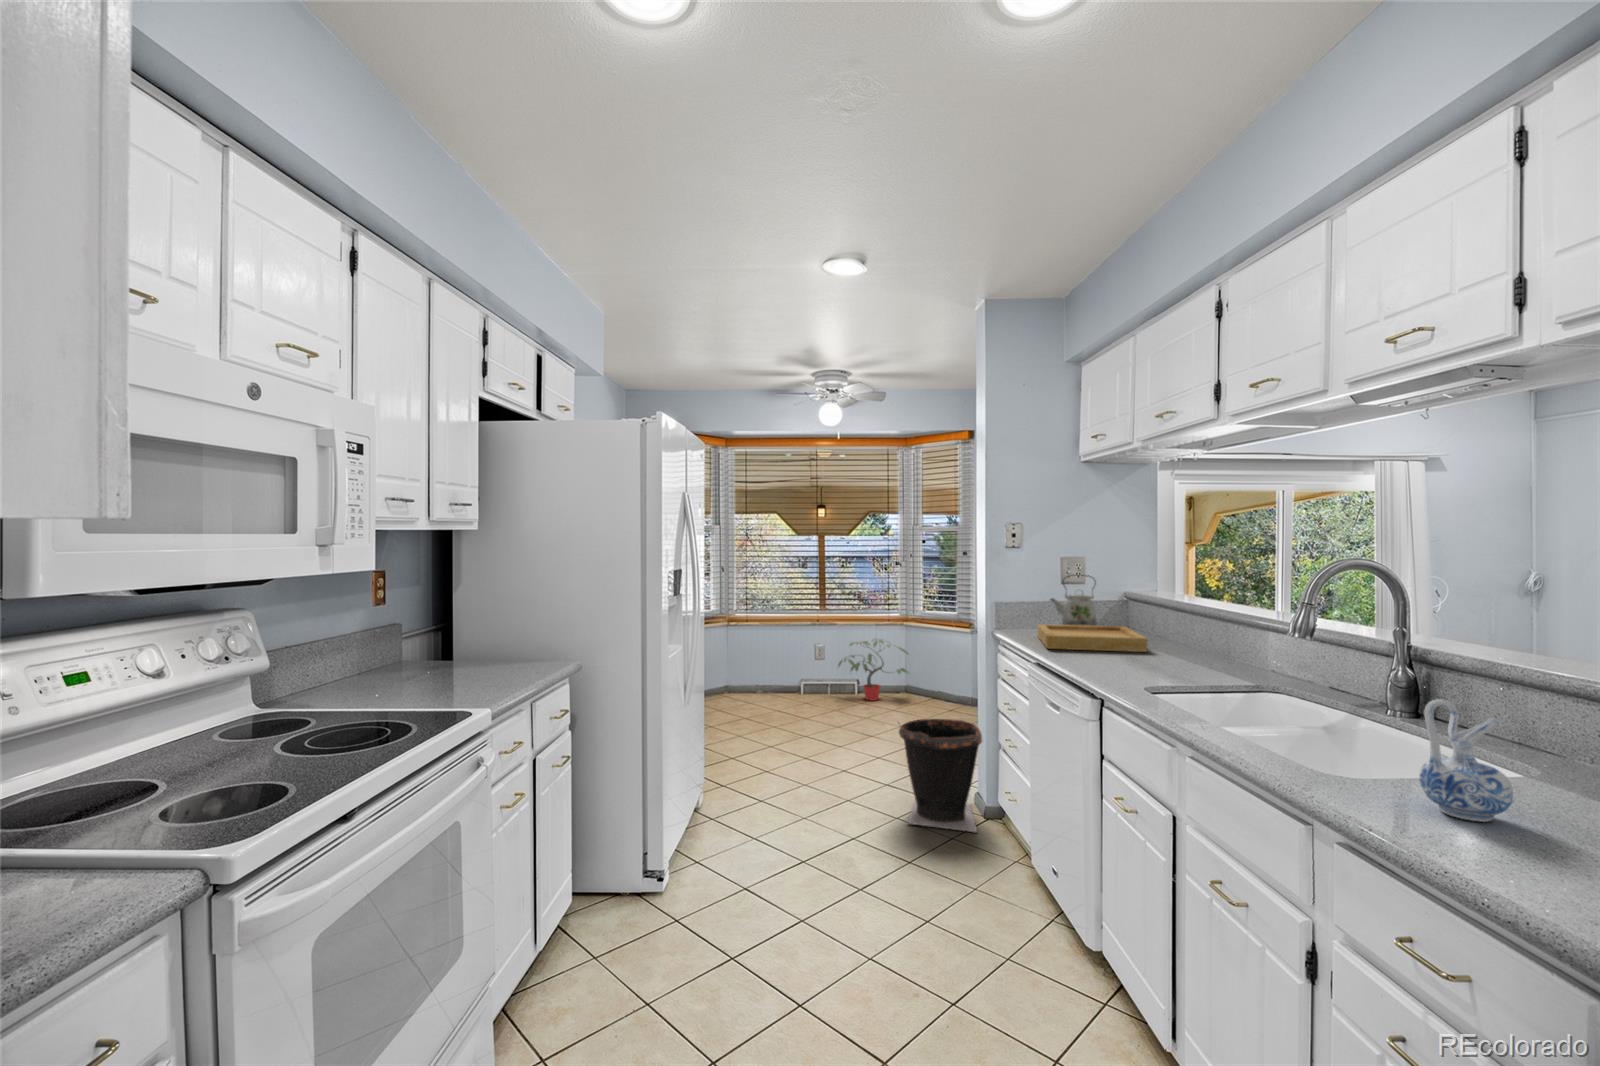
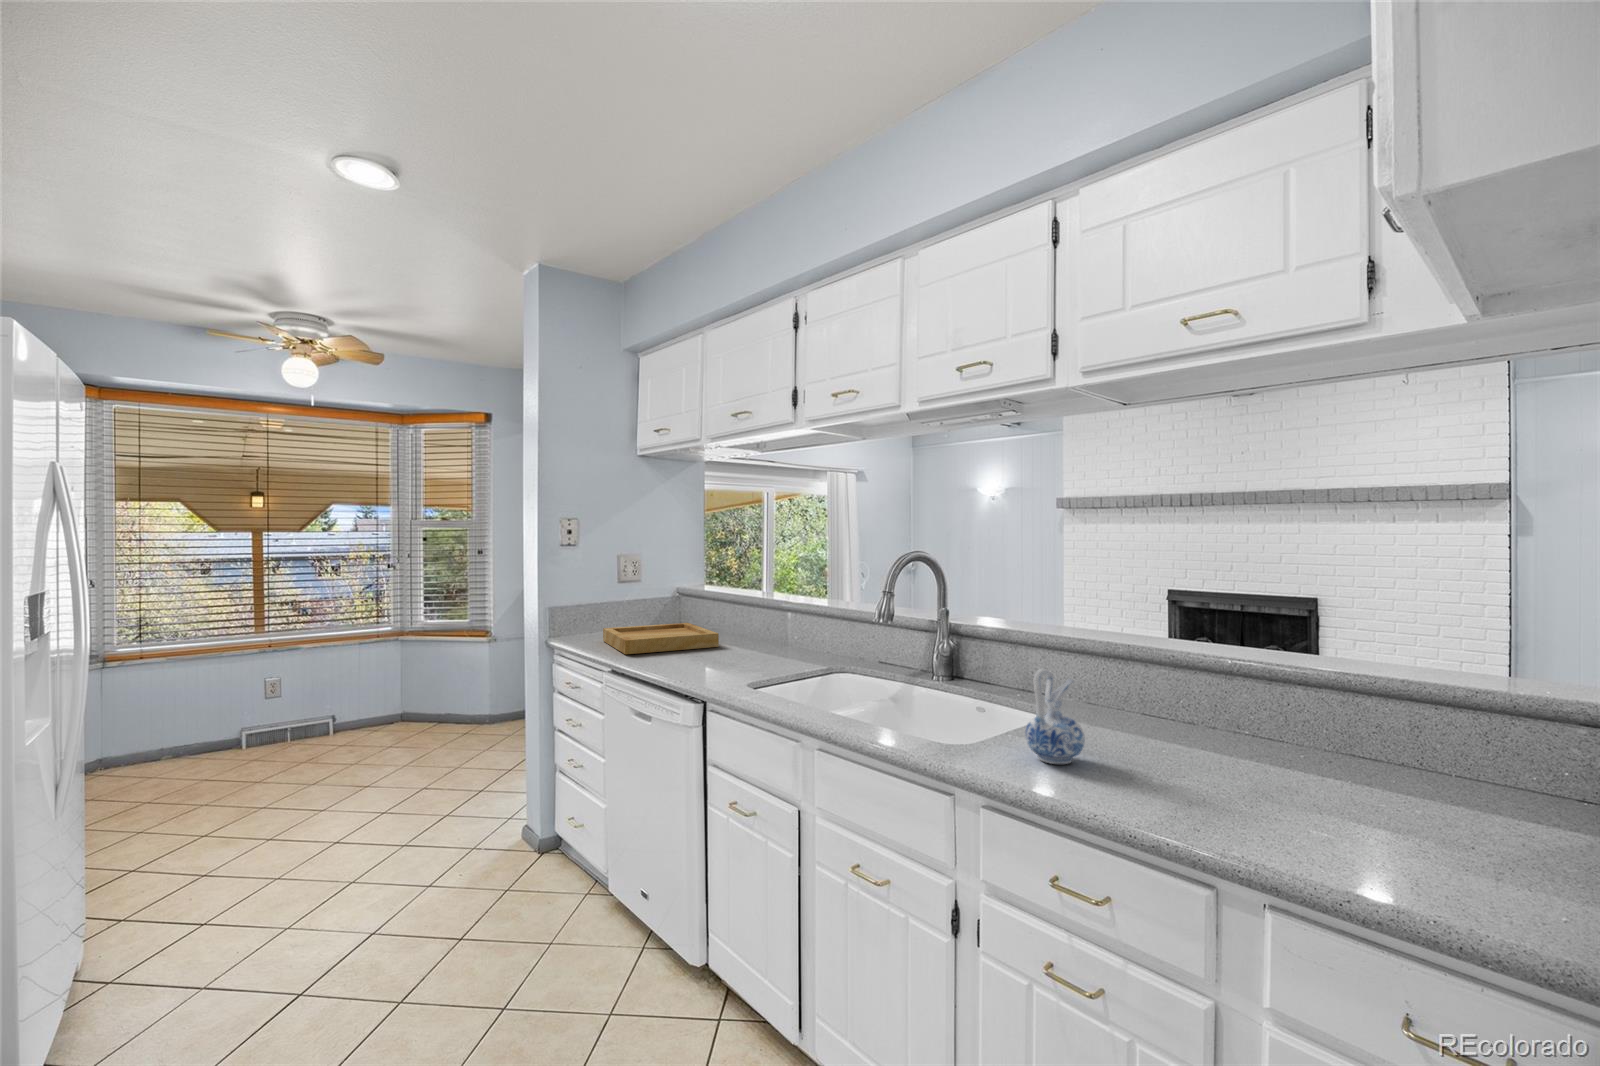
kettle: present [1050,575,1097,626] -> none [608,573,656,631]
potted plant: present [838,639,908,701] -> none [304,660,413,739]
waste bin: present [899,719,982,832] -> none [429,746,537,887]

